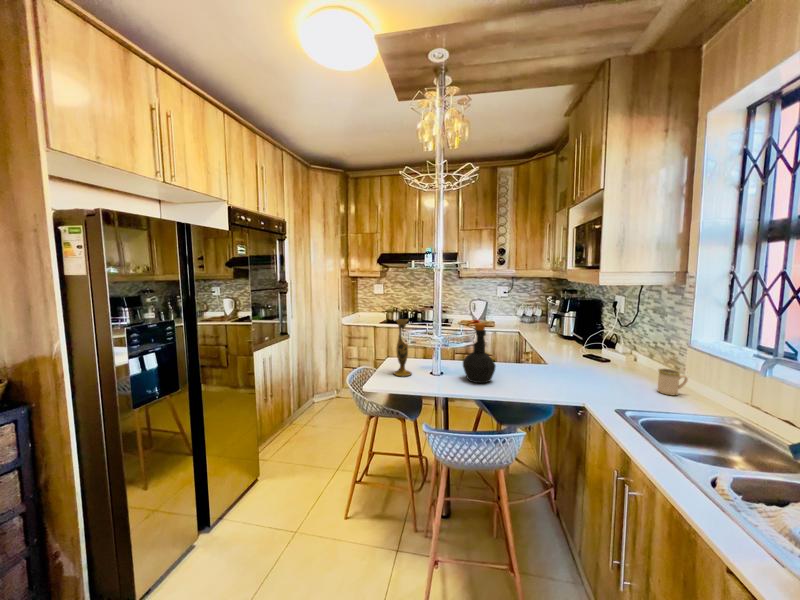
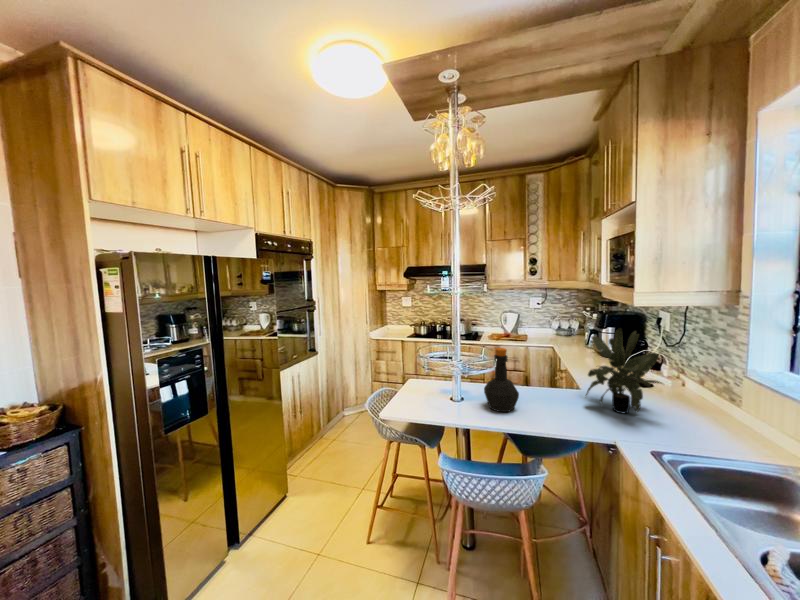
potted plant: none [555,305,626,383] -> present [587,328,662,413]
vase: present [394,319,411,376] -> none [412,343,432,402]
mug: present [658,369,688,395] -> none [705,400,741,432]

